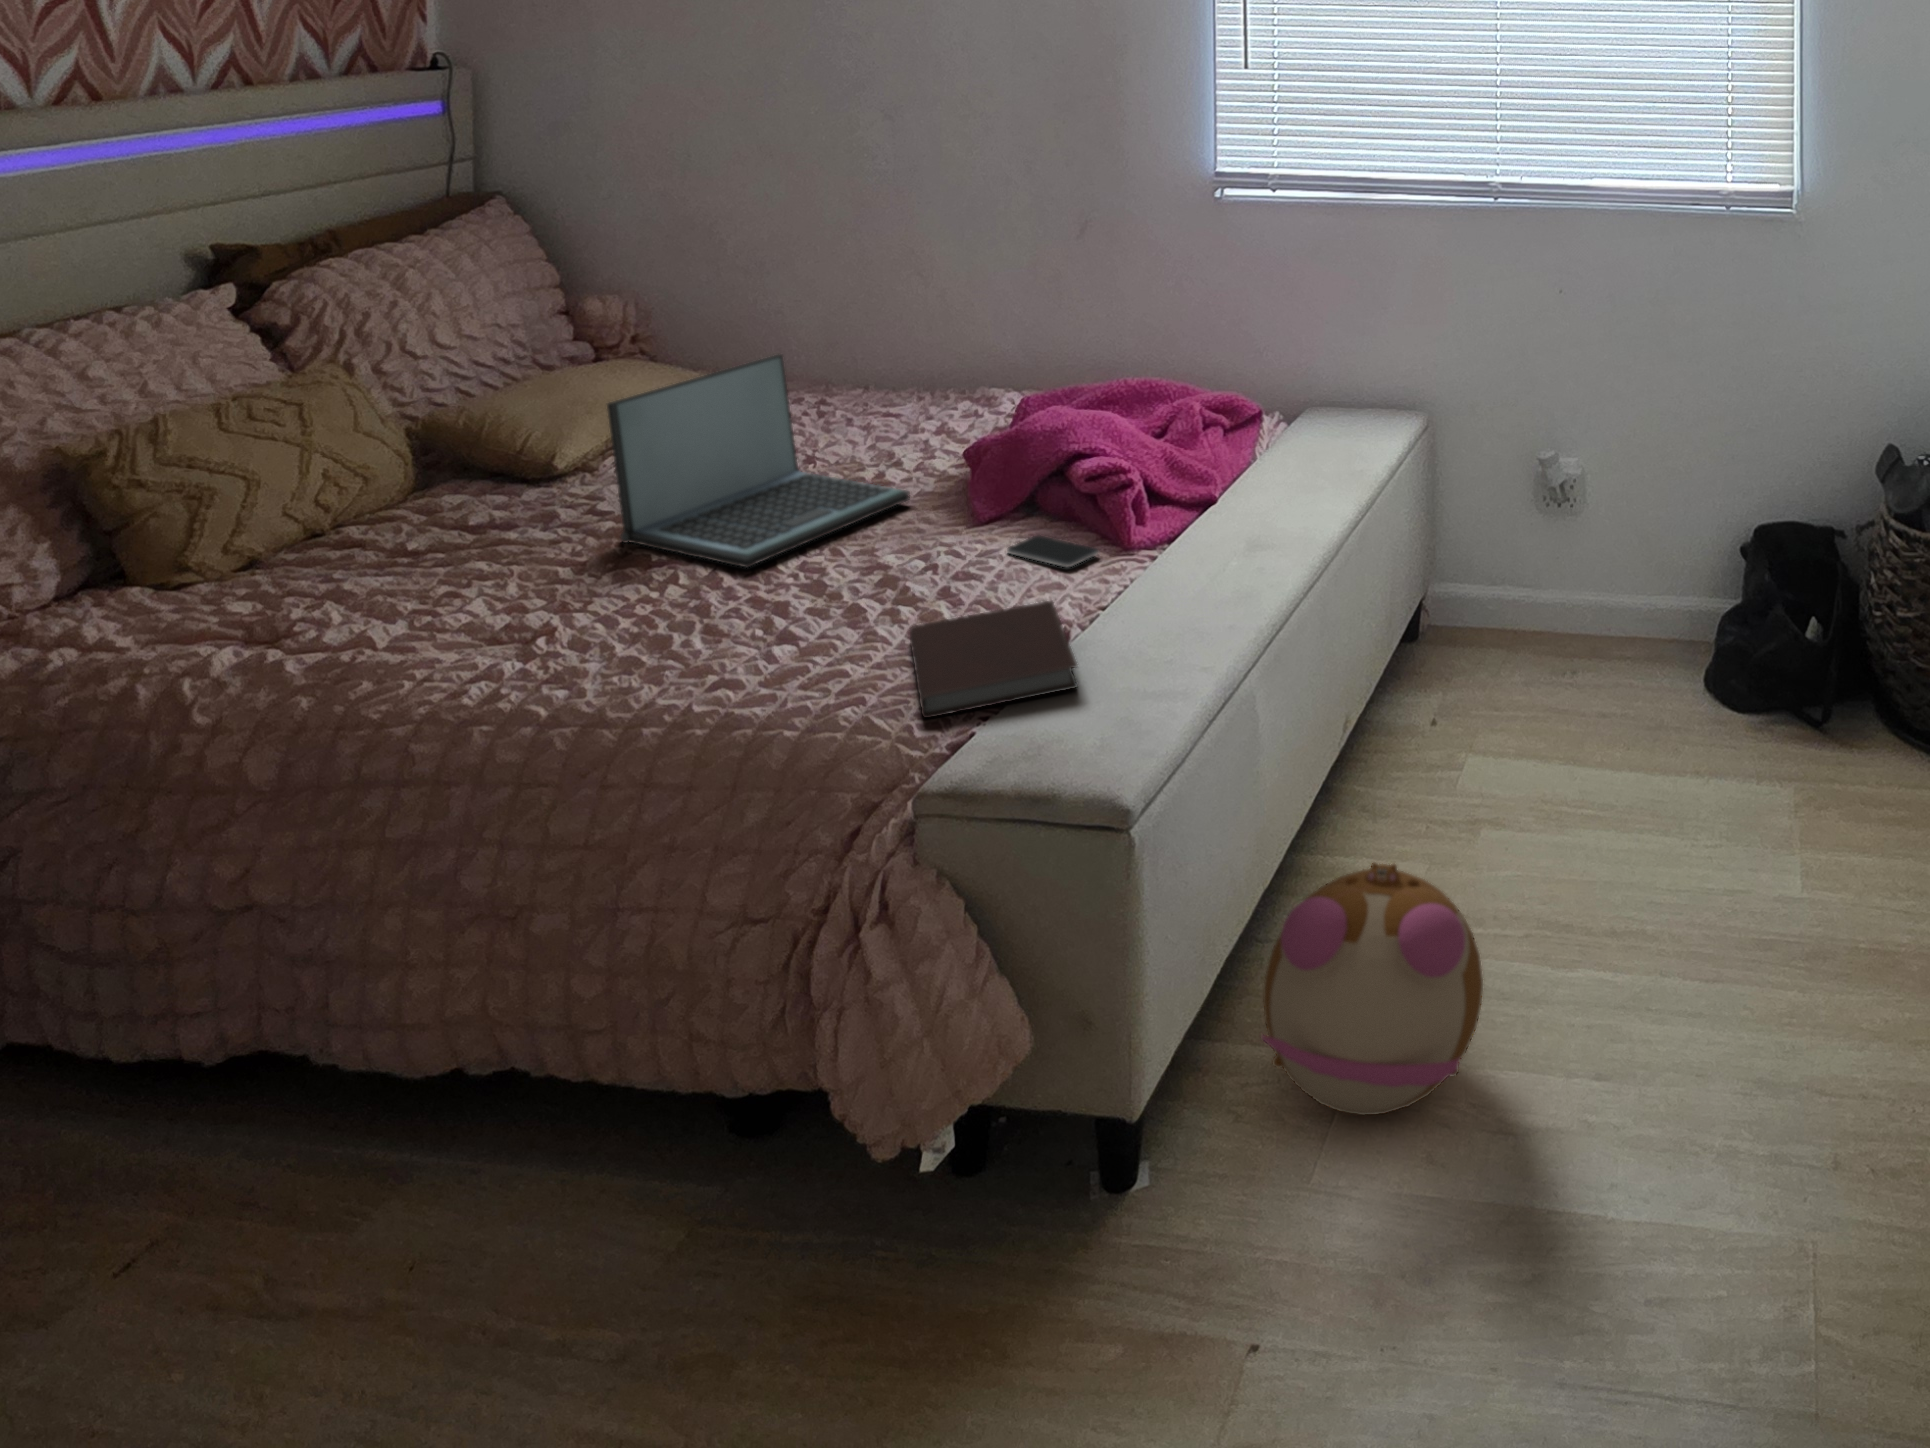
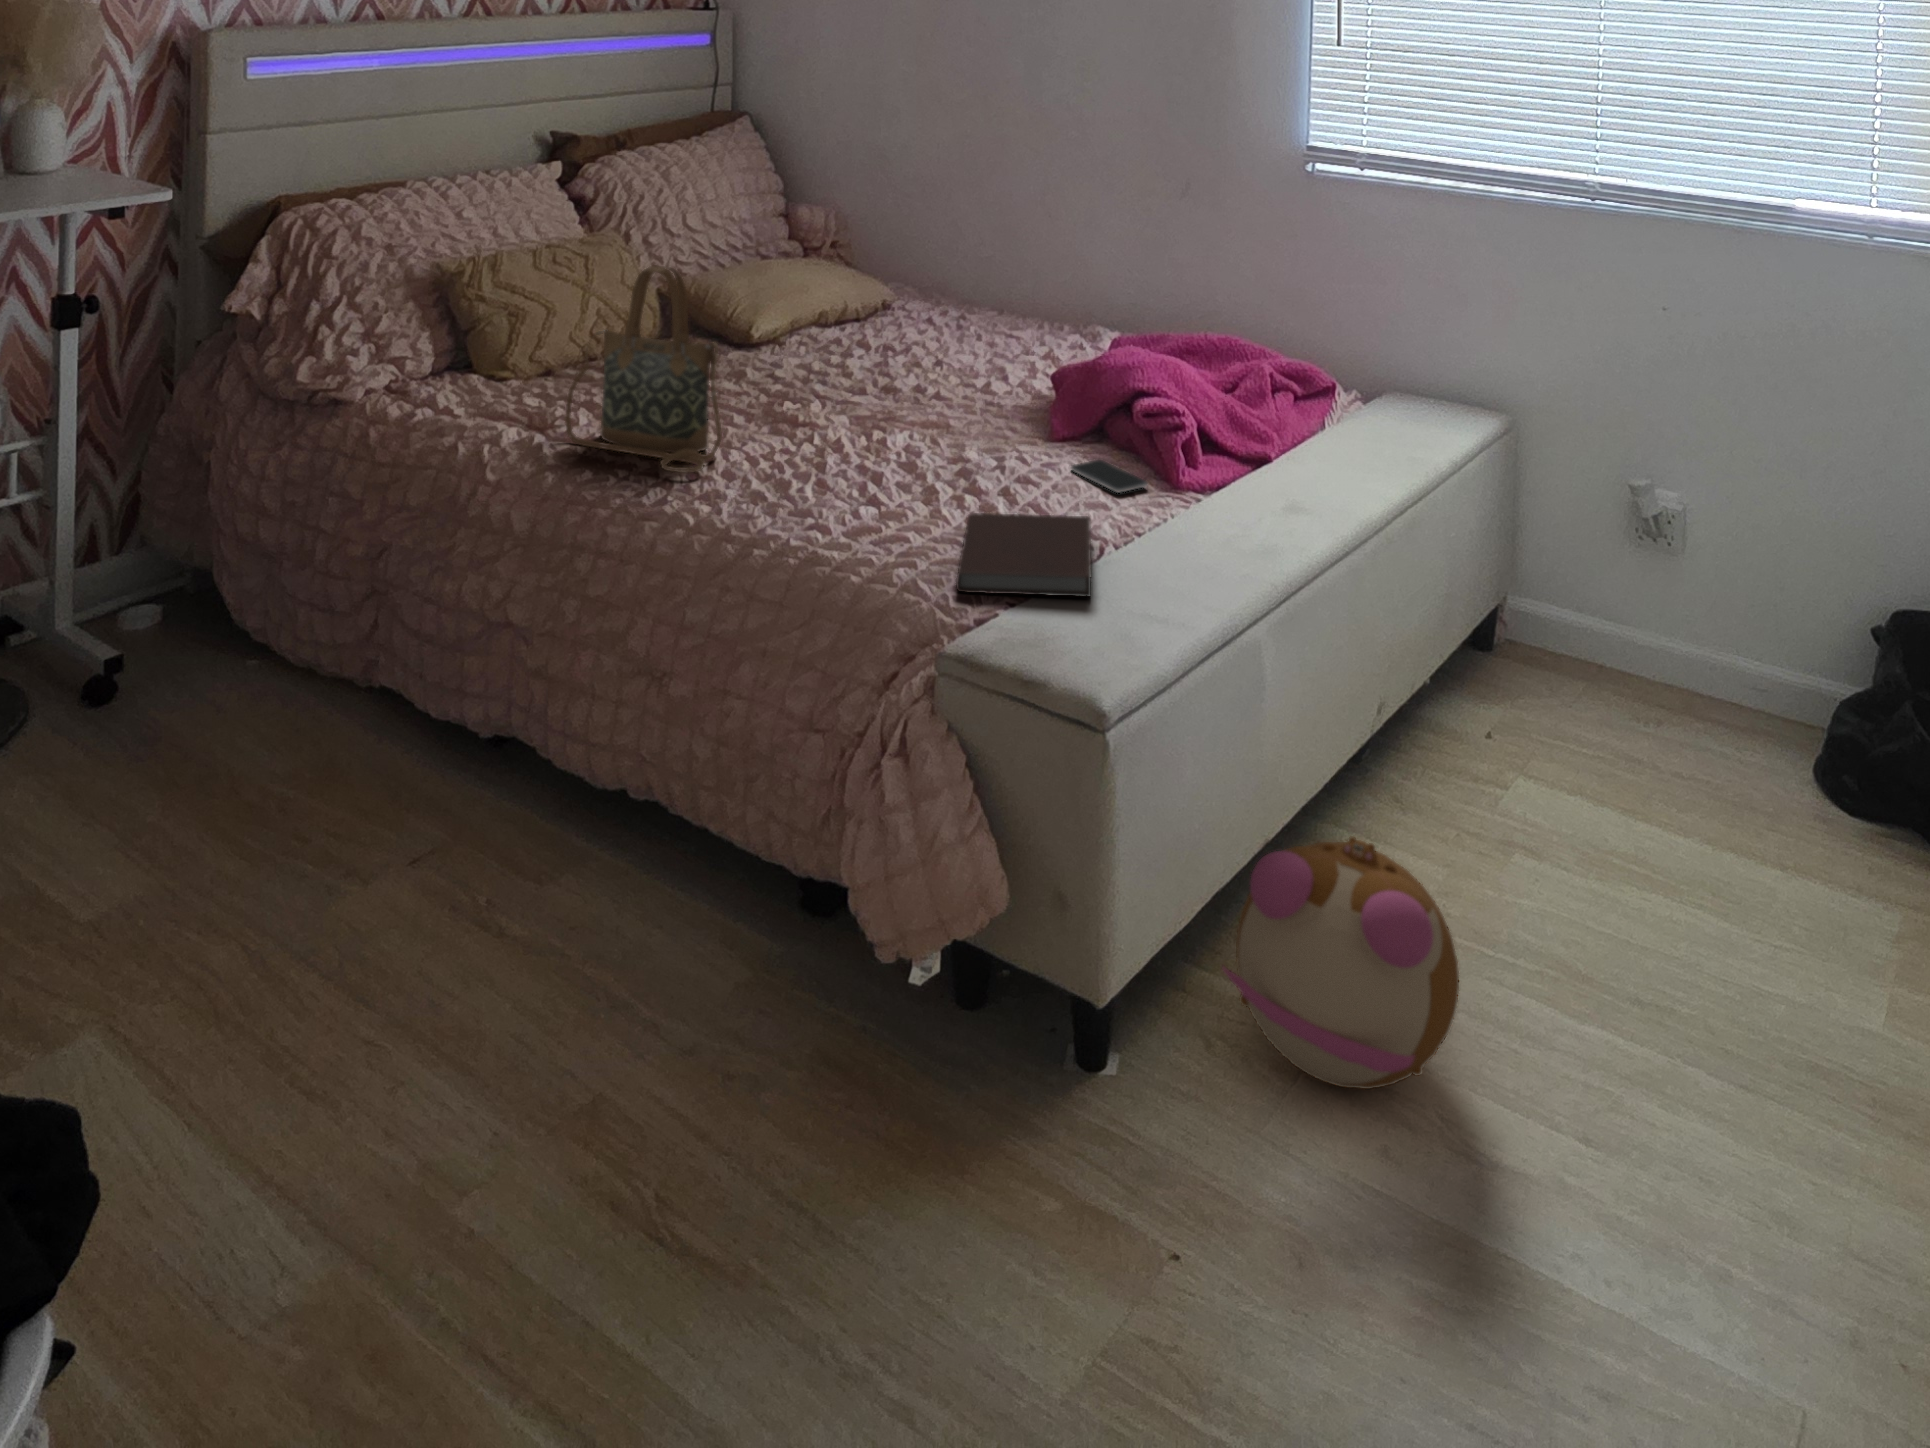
laptop: present [607,355,909,567] -> none [777,267,1005,441]
handbag: none [314,403,559,658] -> present [565,265,722,473]

